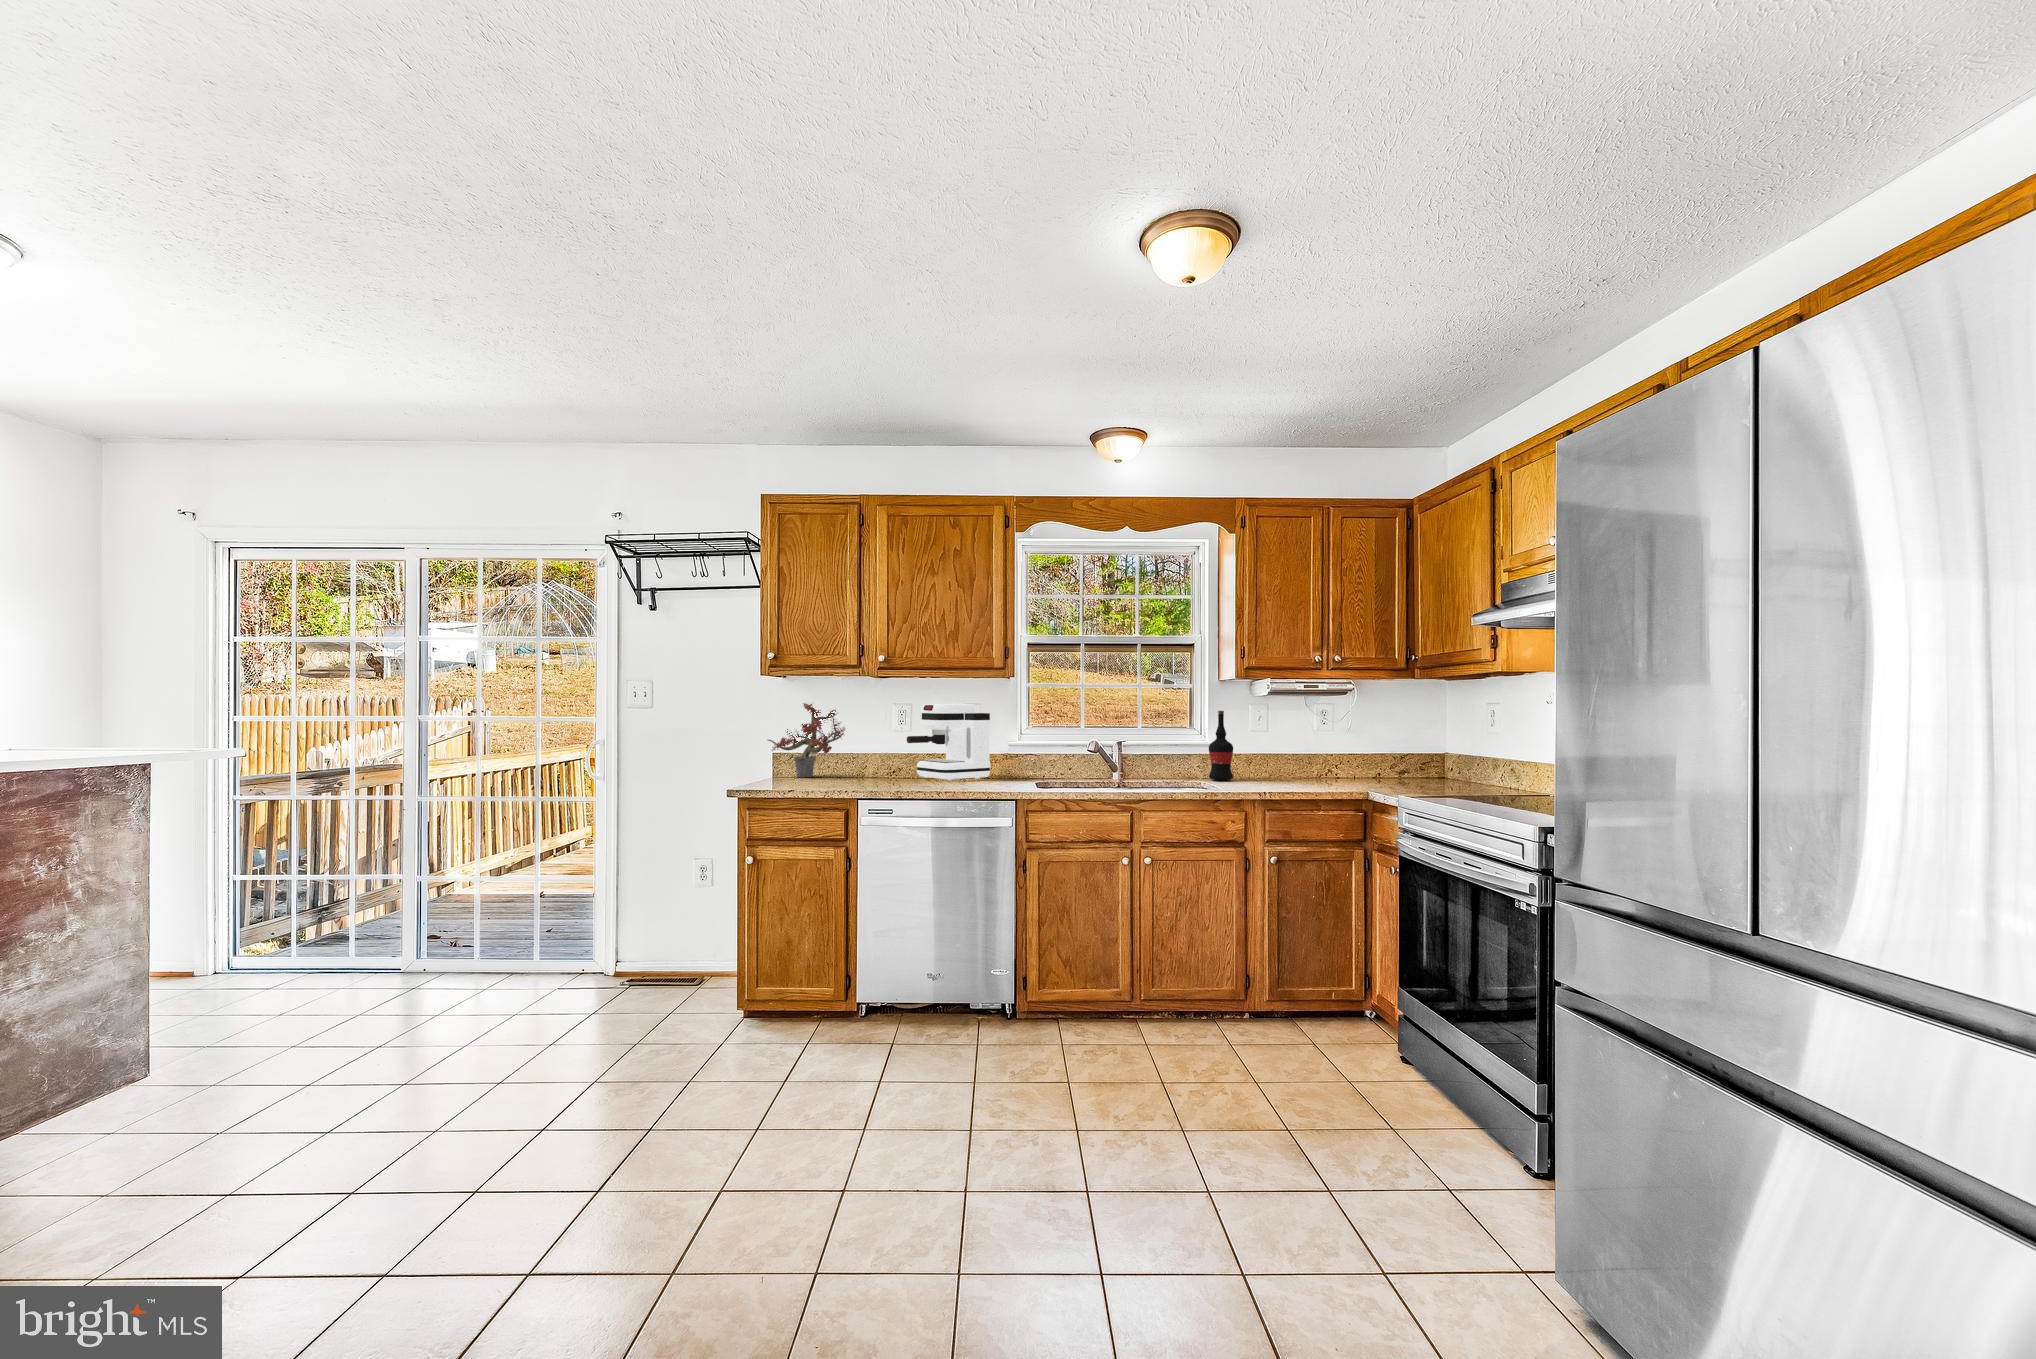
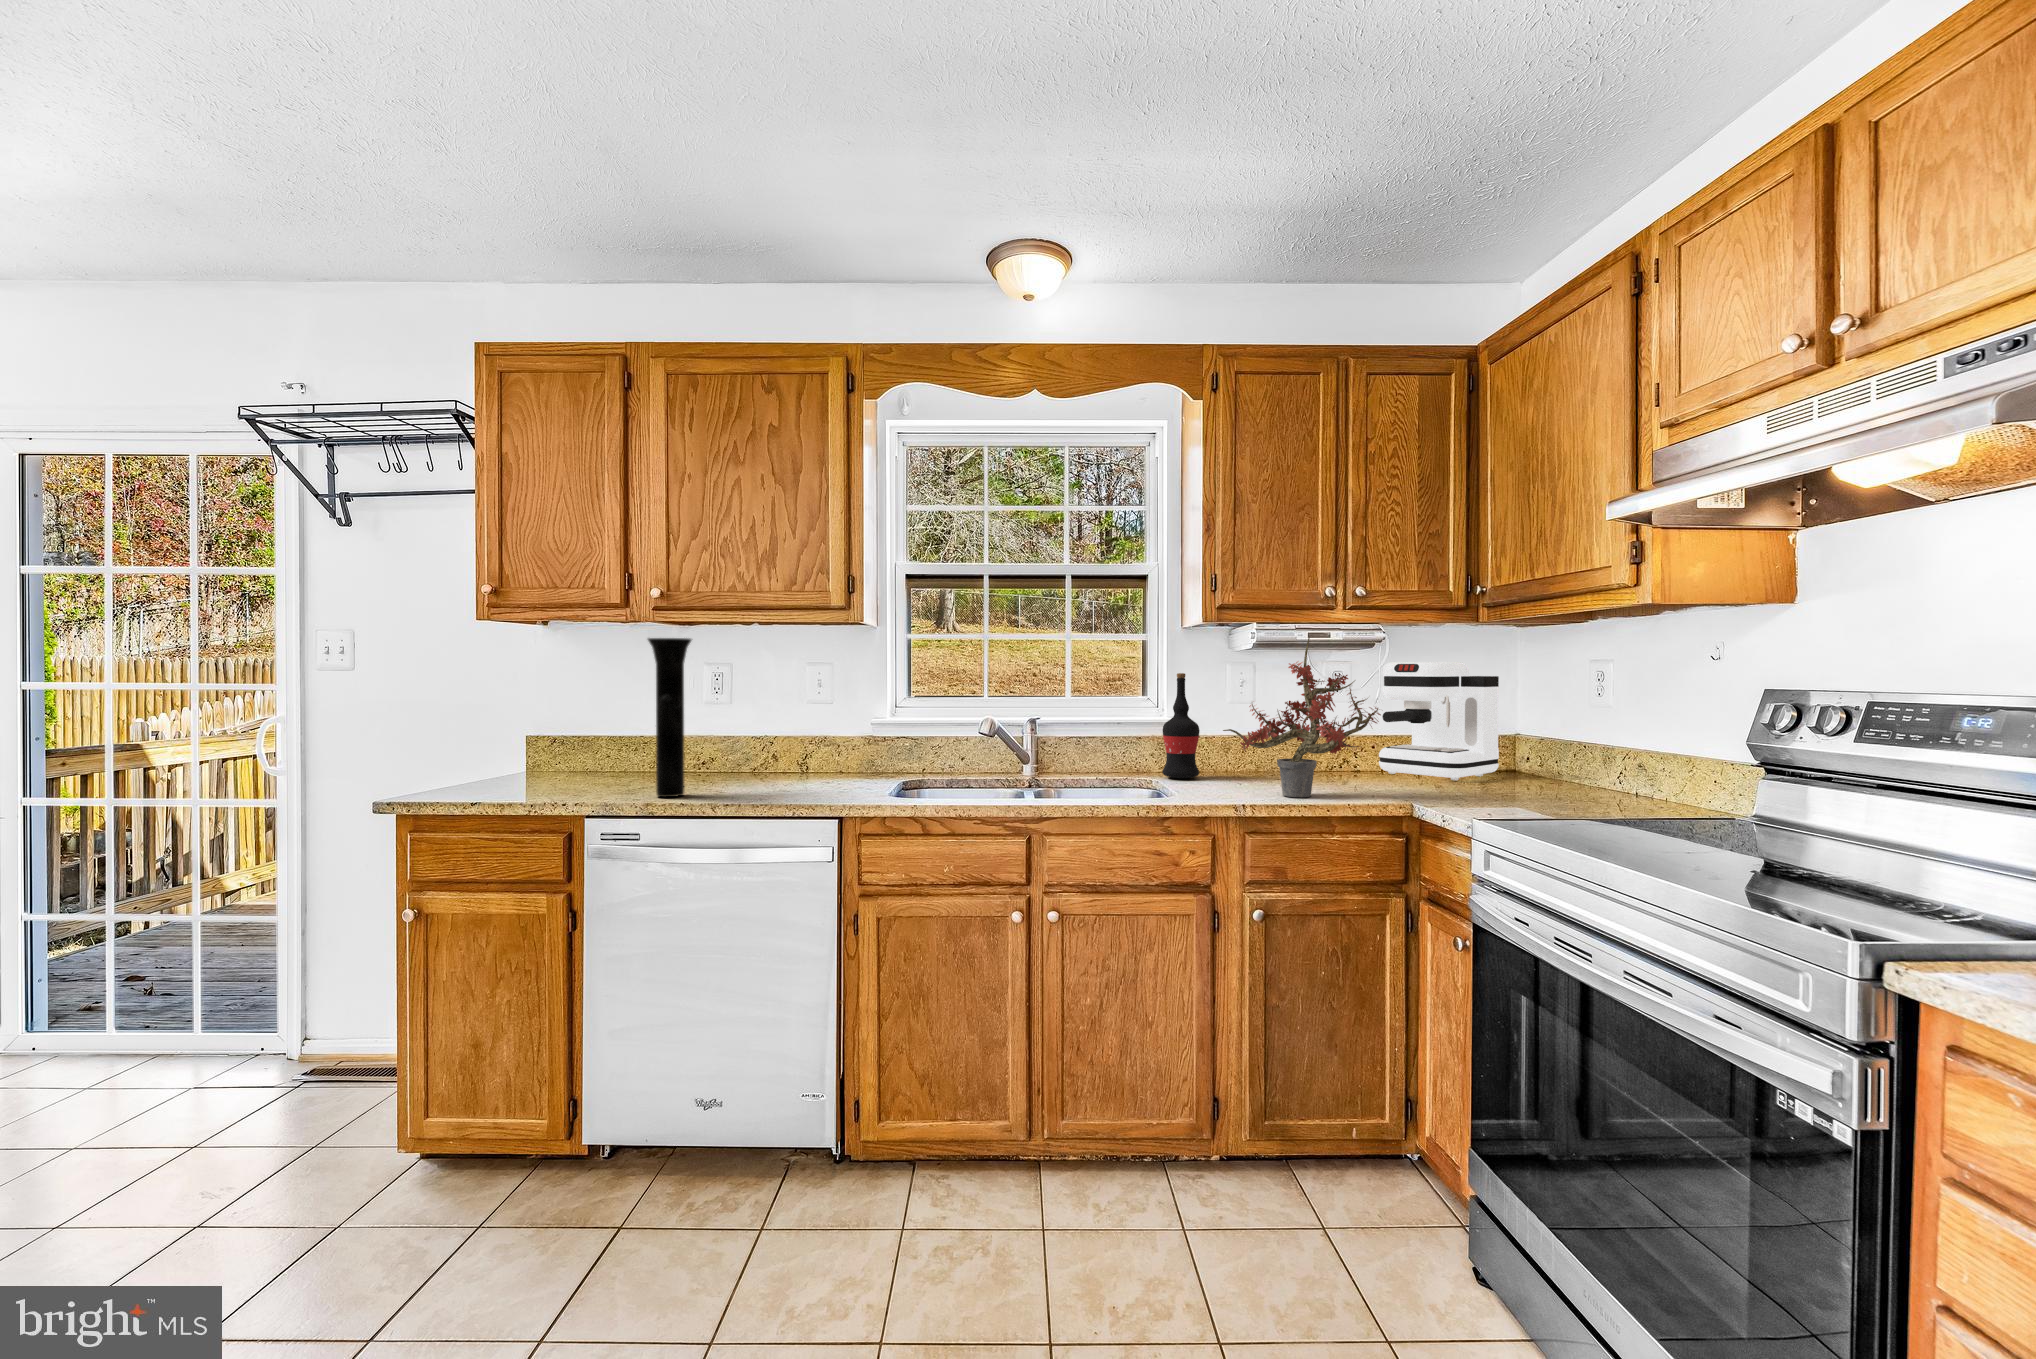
vase: none [888,688,915,789] -> present [648,638,691,797]
potted plant: present [768,703,845,777] -> present [1223,637,1381,797]
coffee maker: present [907,704,990,781] -> present [1379,662,1499,780]

